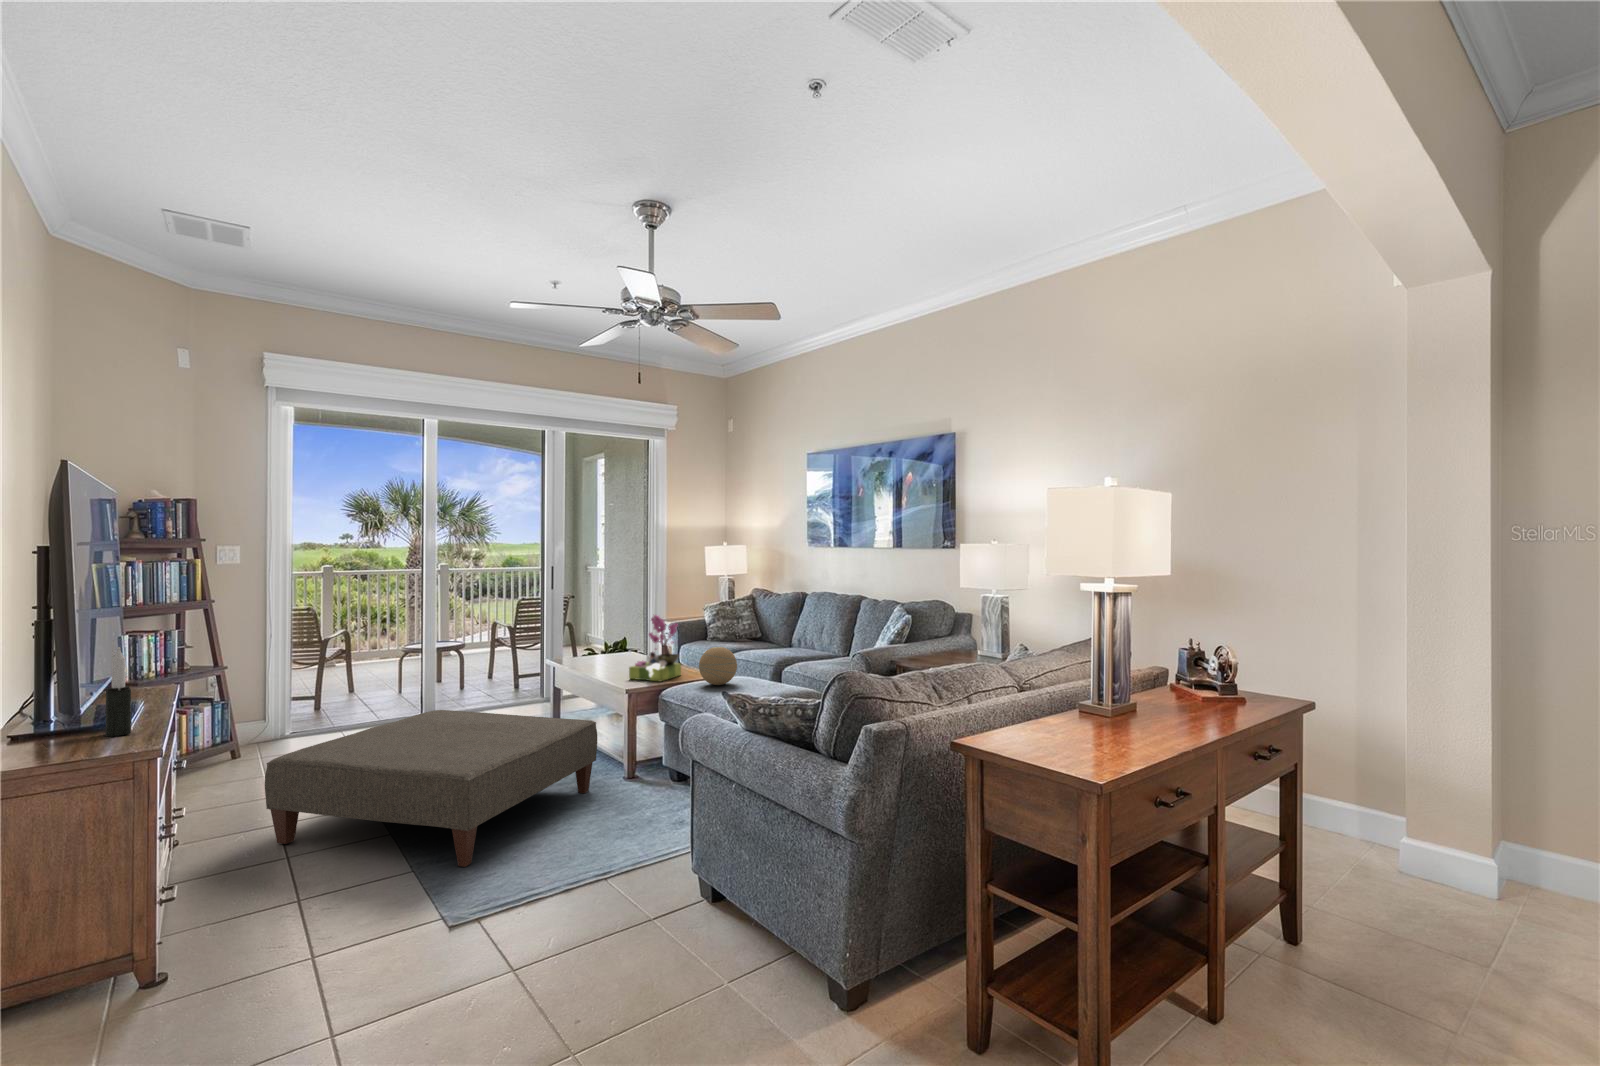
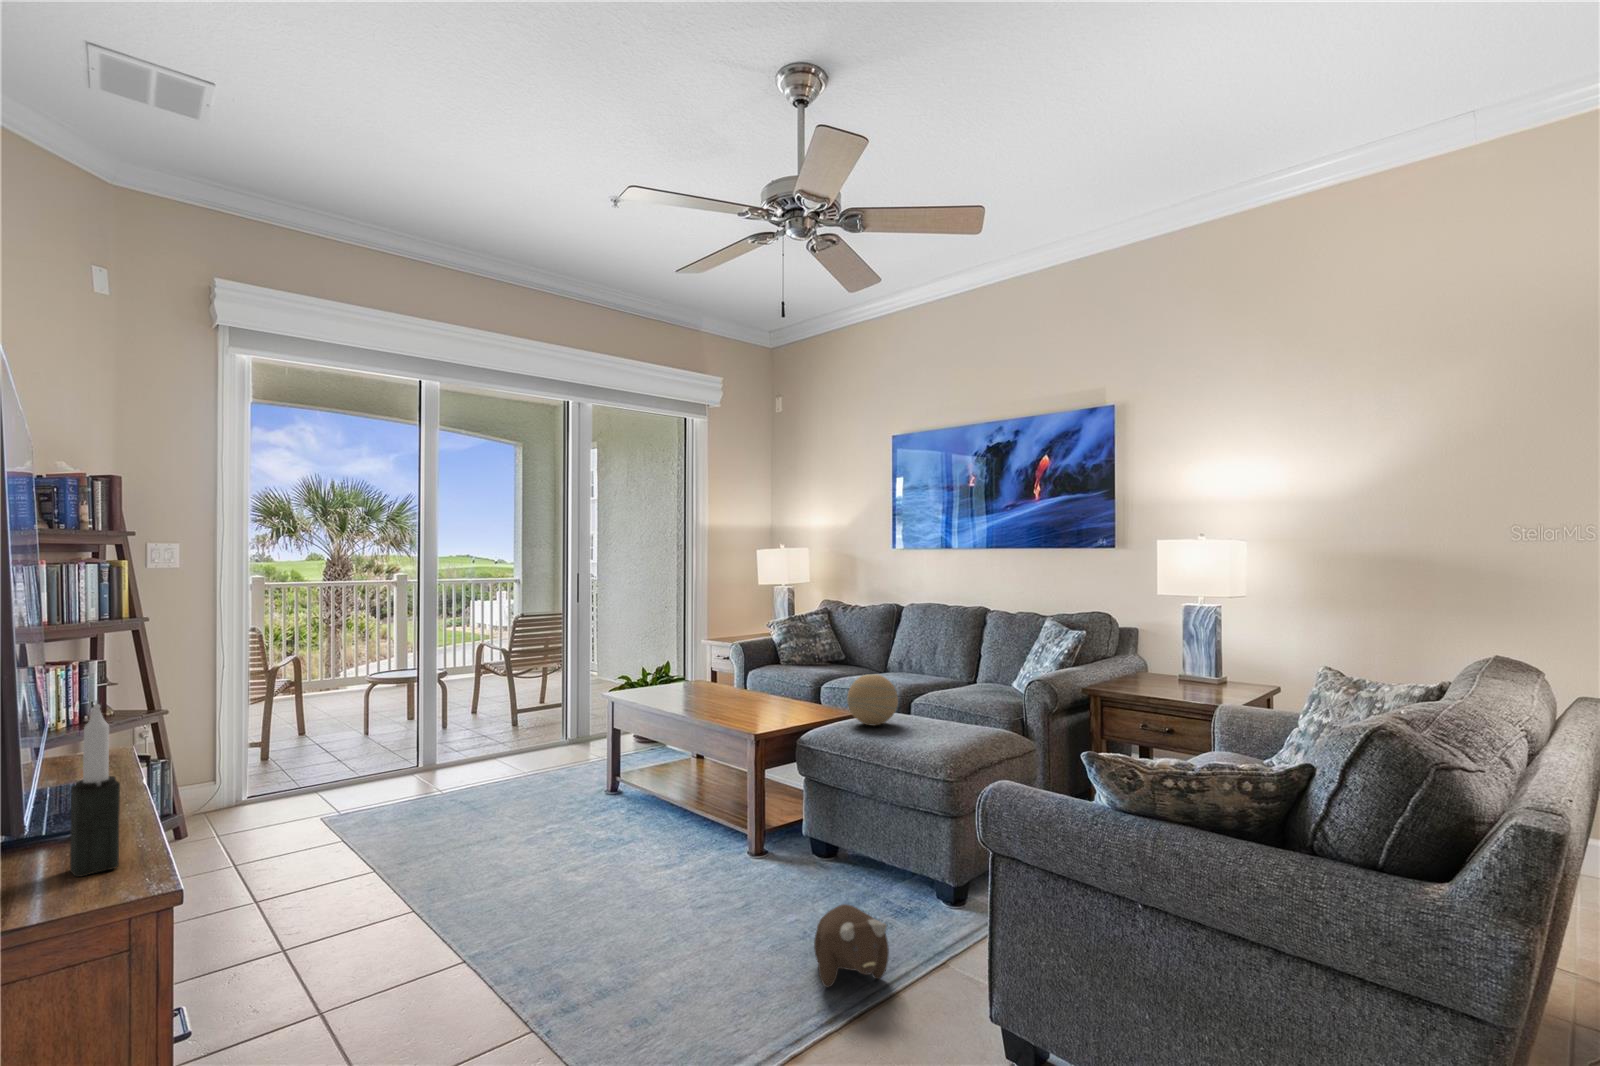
flower arrangement: present [629,615,681,681] -> none [741,630,804,721]
ottoman: present [265,710,597,867] -> none [273,767,724,1023]
plush toy: none [611,801,662,854] -> present [814,904,889,987]

